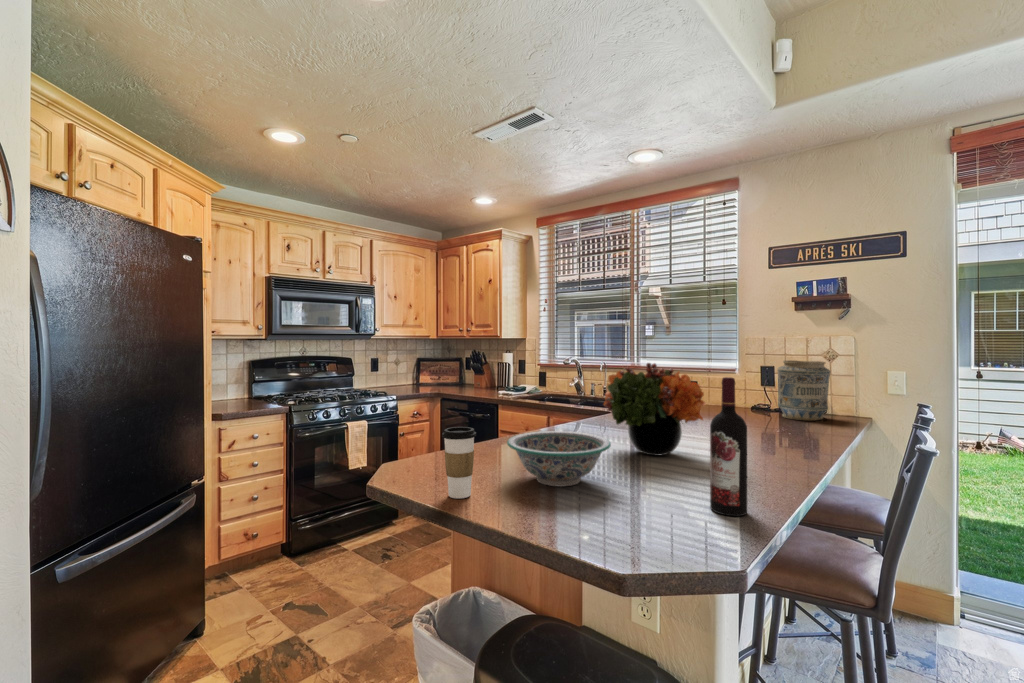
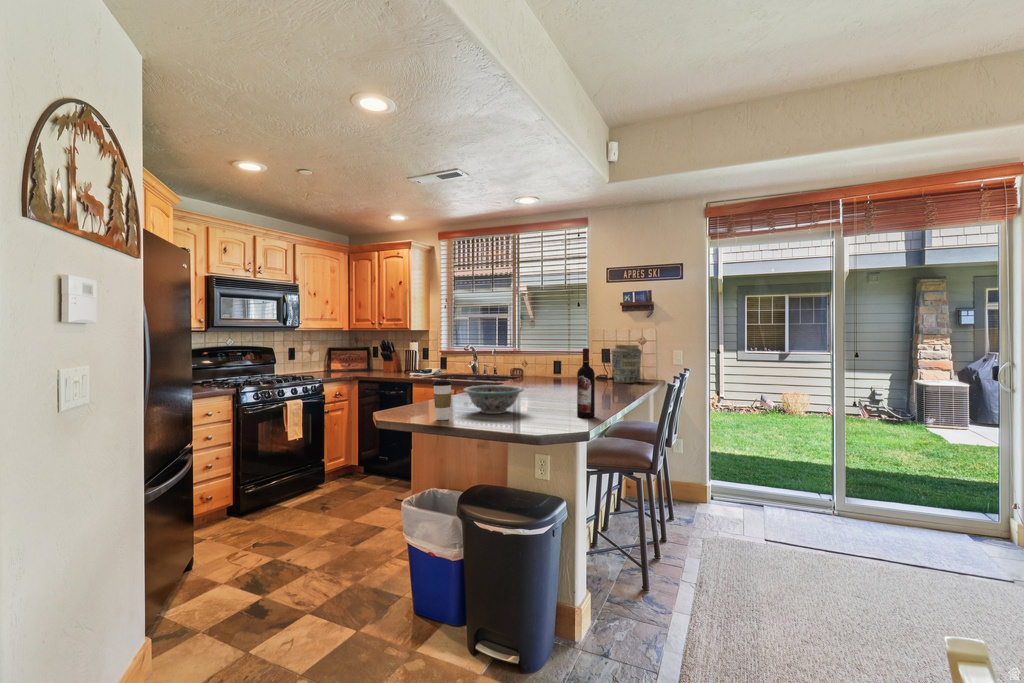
flower arrangement: present [604,363,706,456] -> none [510,344,572,401]

